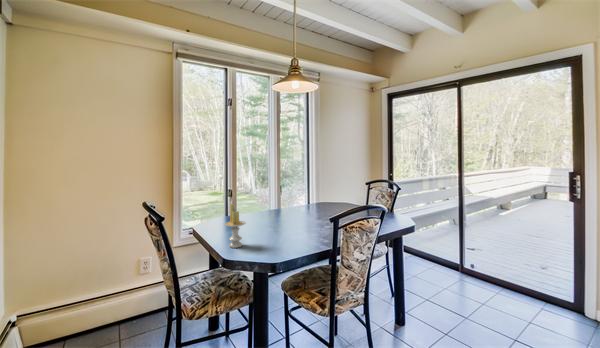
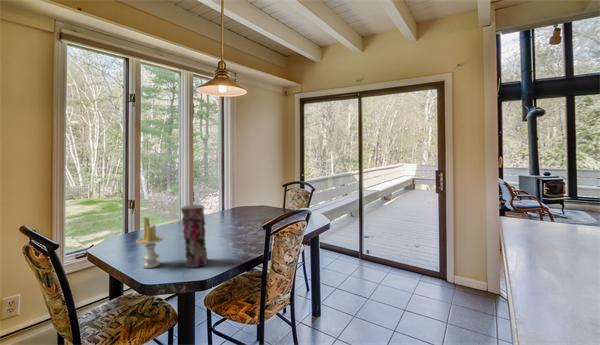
vase: none [258,195,282,252] -> present [181,205,208,268]

